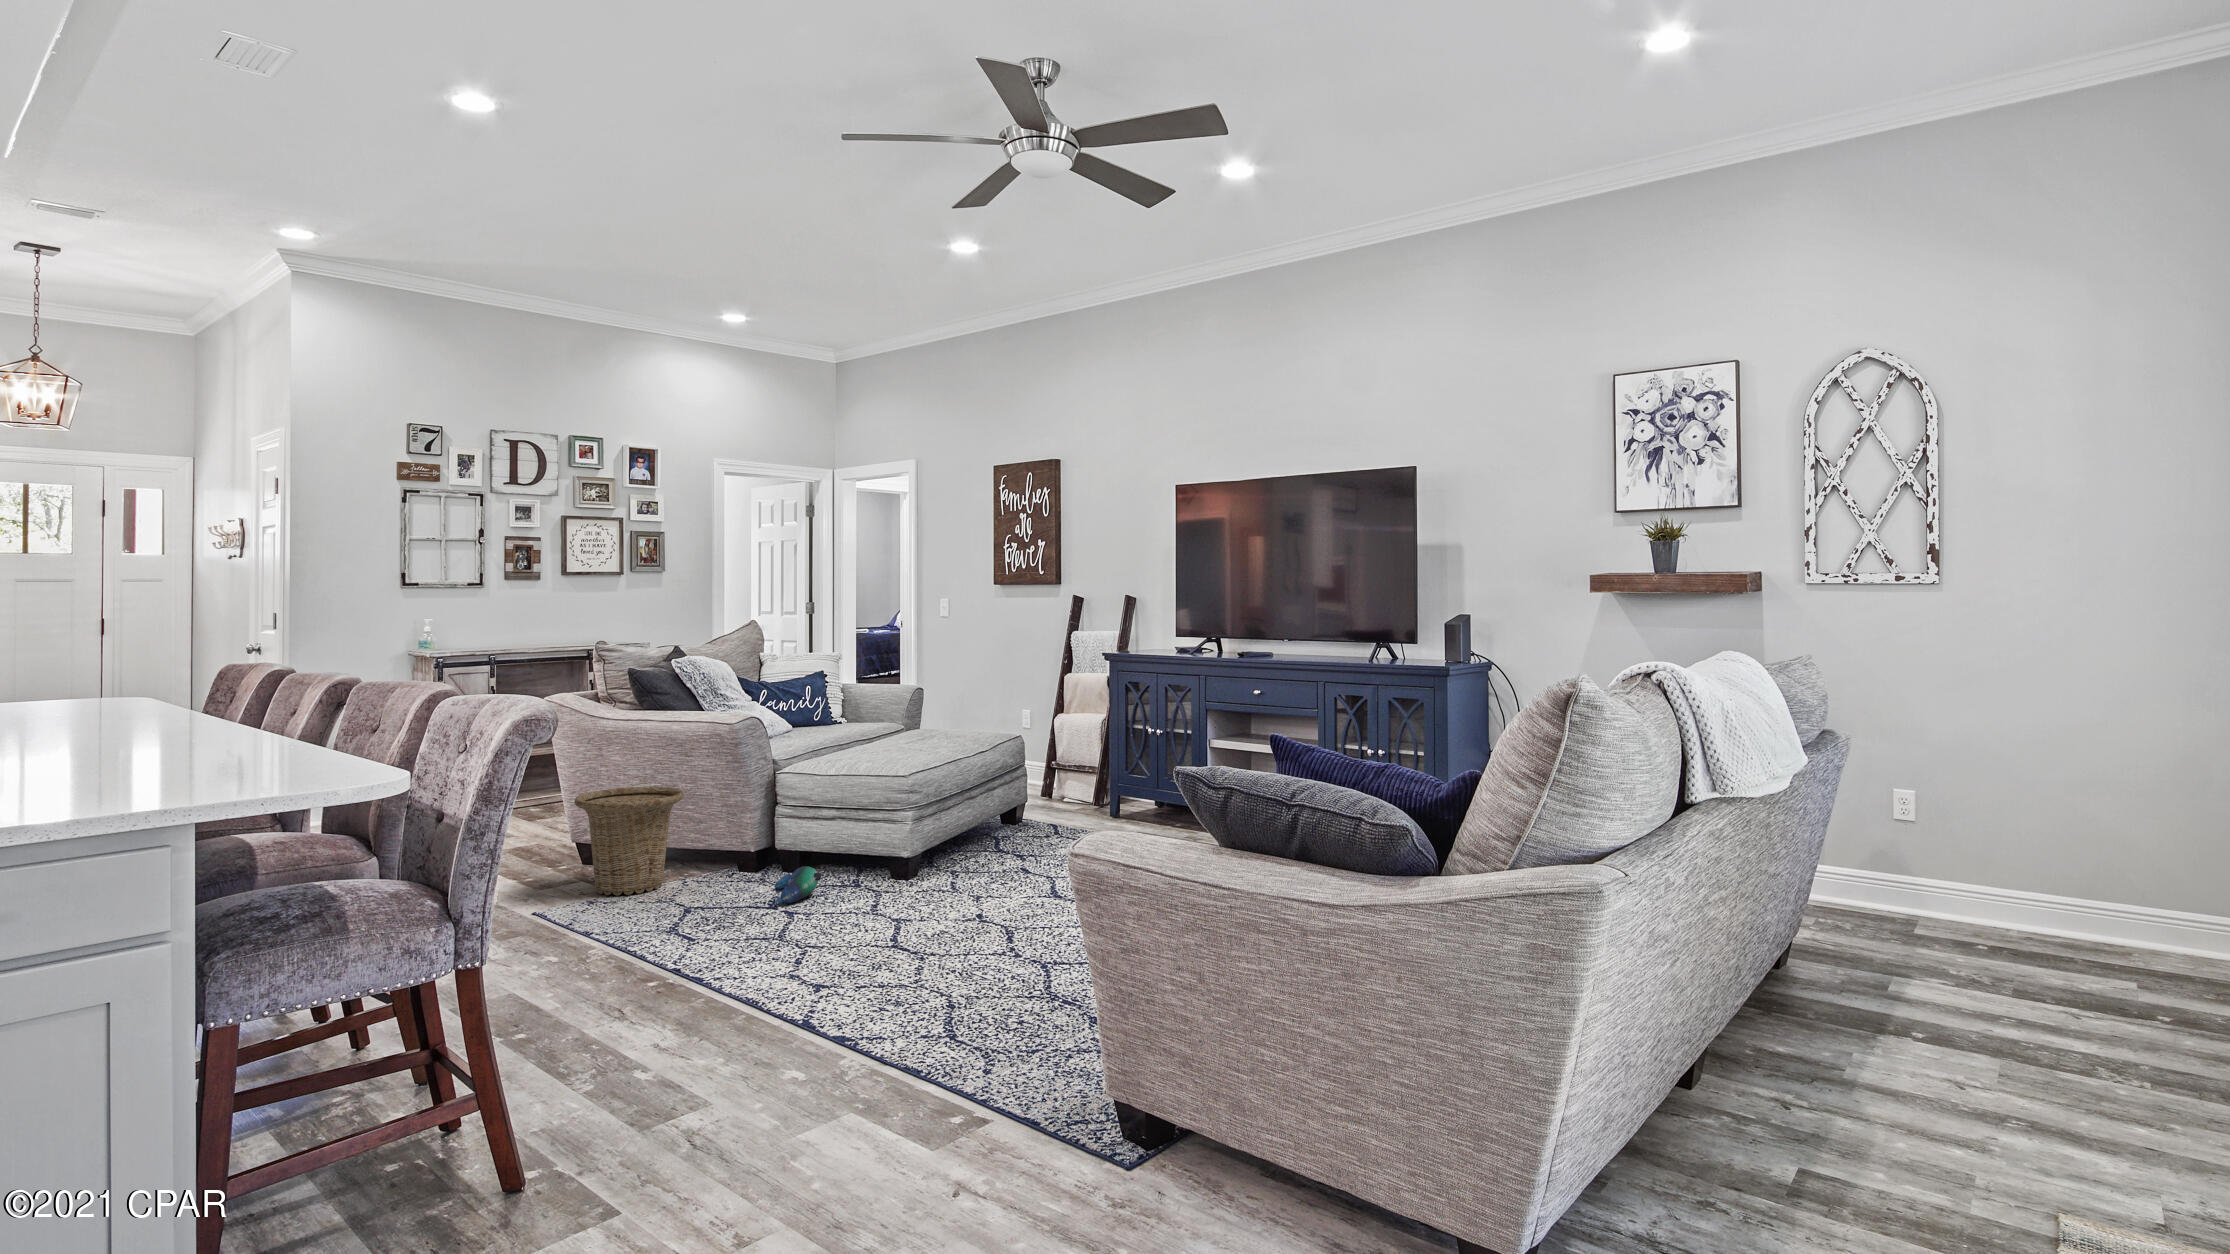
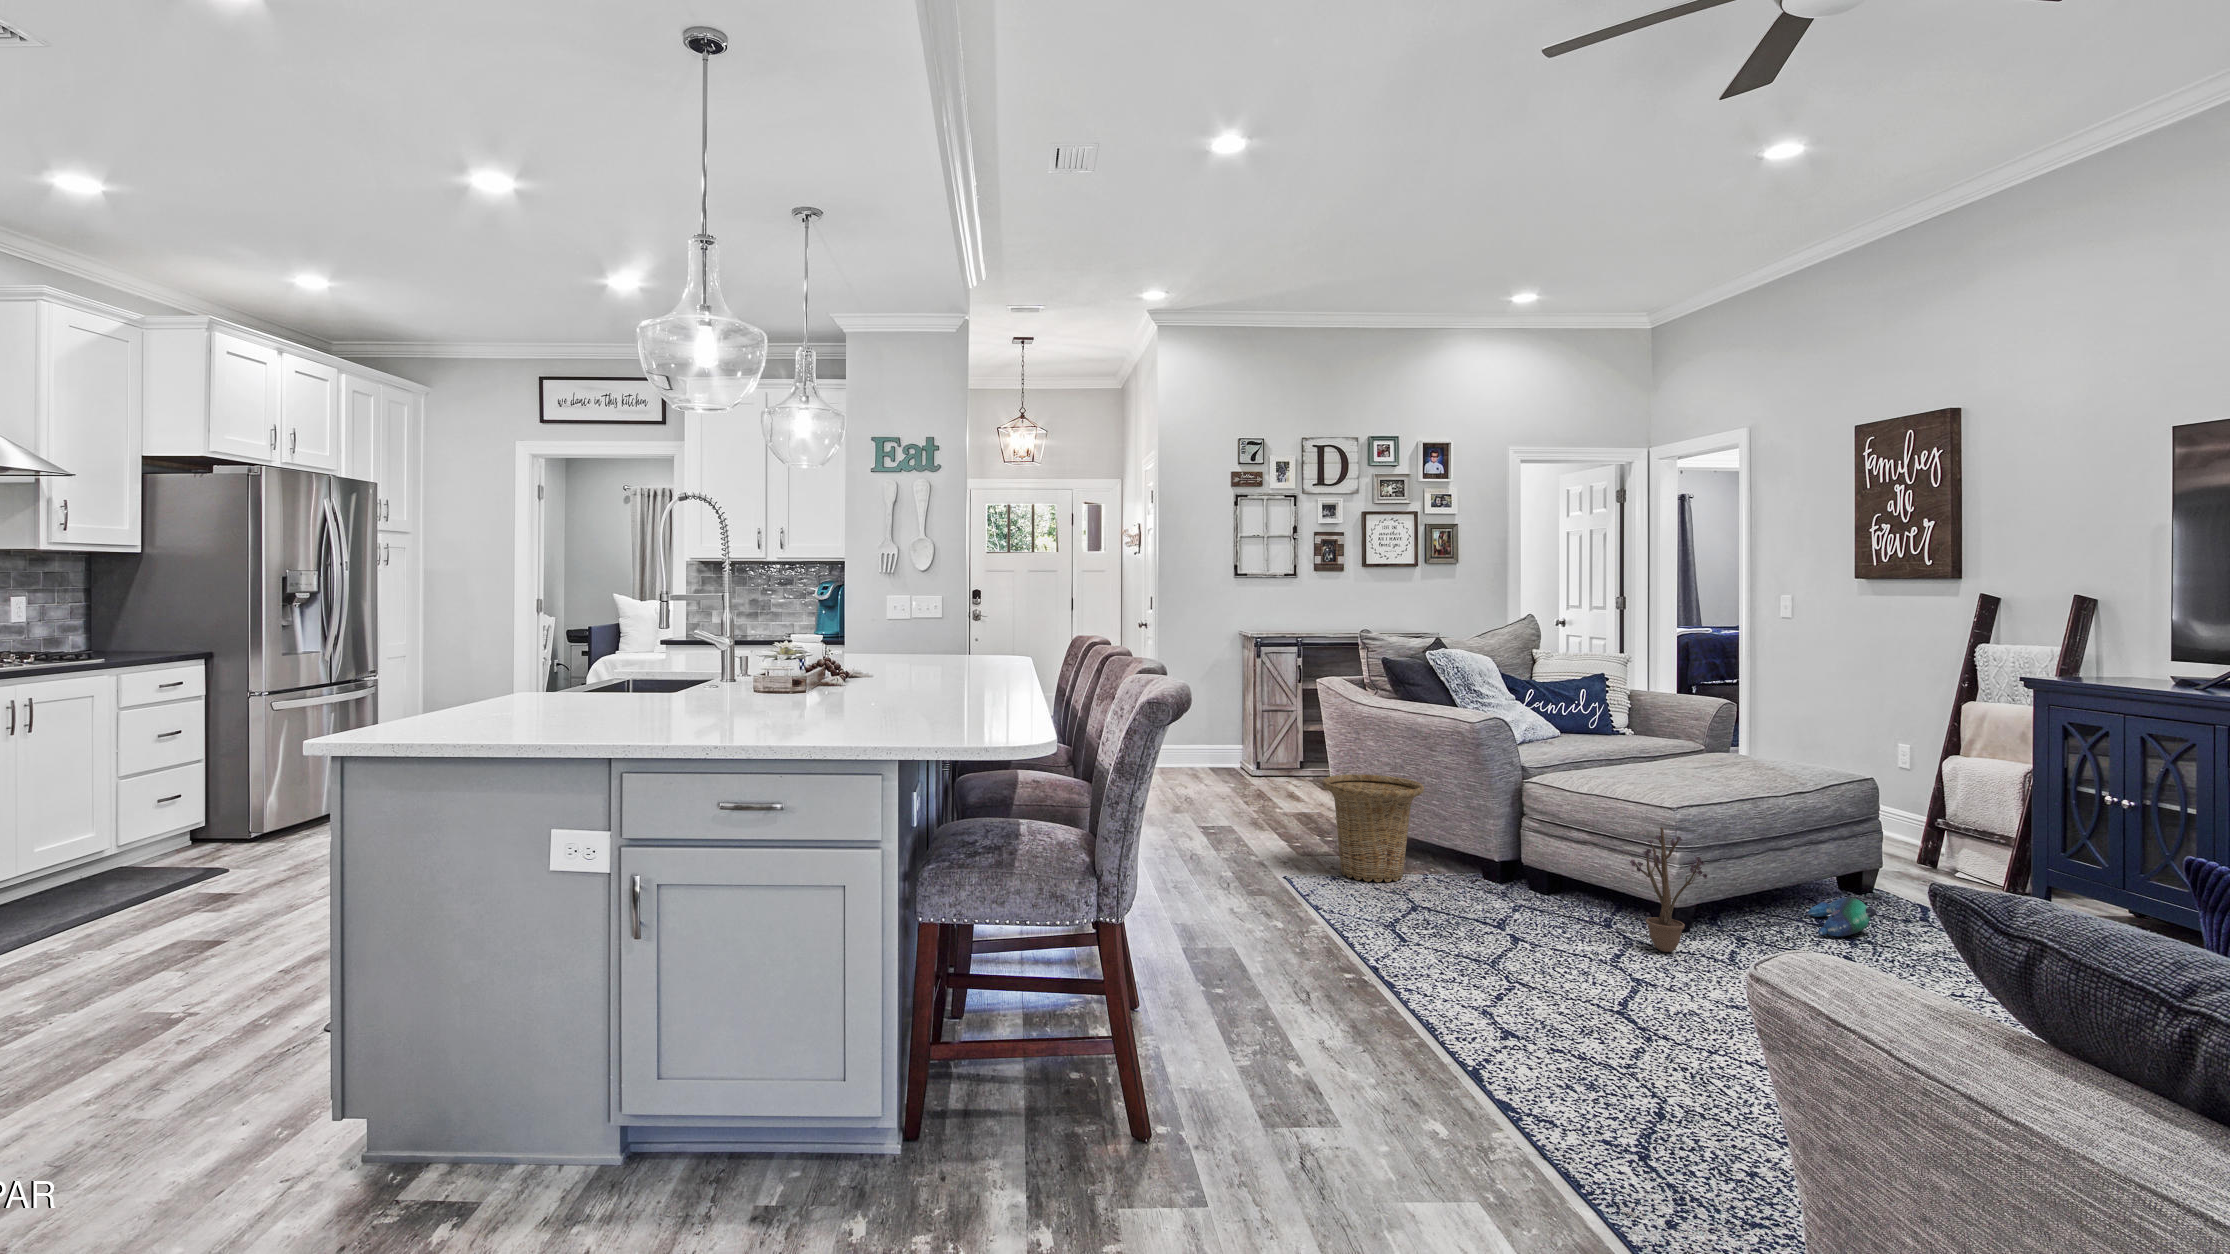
decorative plant: none [868,794,940,897] -> present [1616,828,1707,952]
plush toy: present [774,866,822,905] -> present [1808,897,1877,937]

